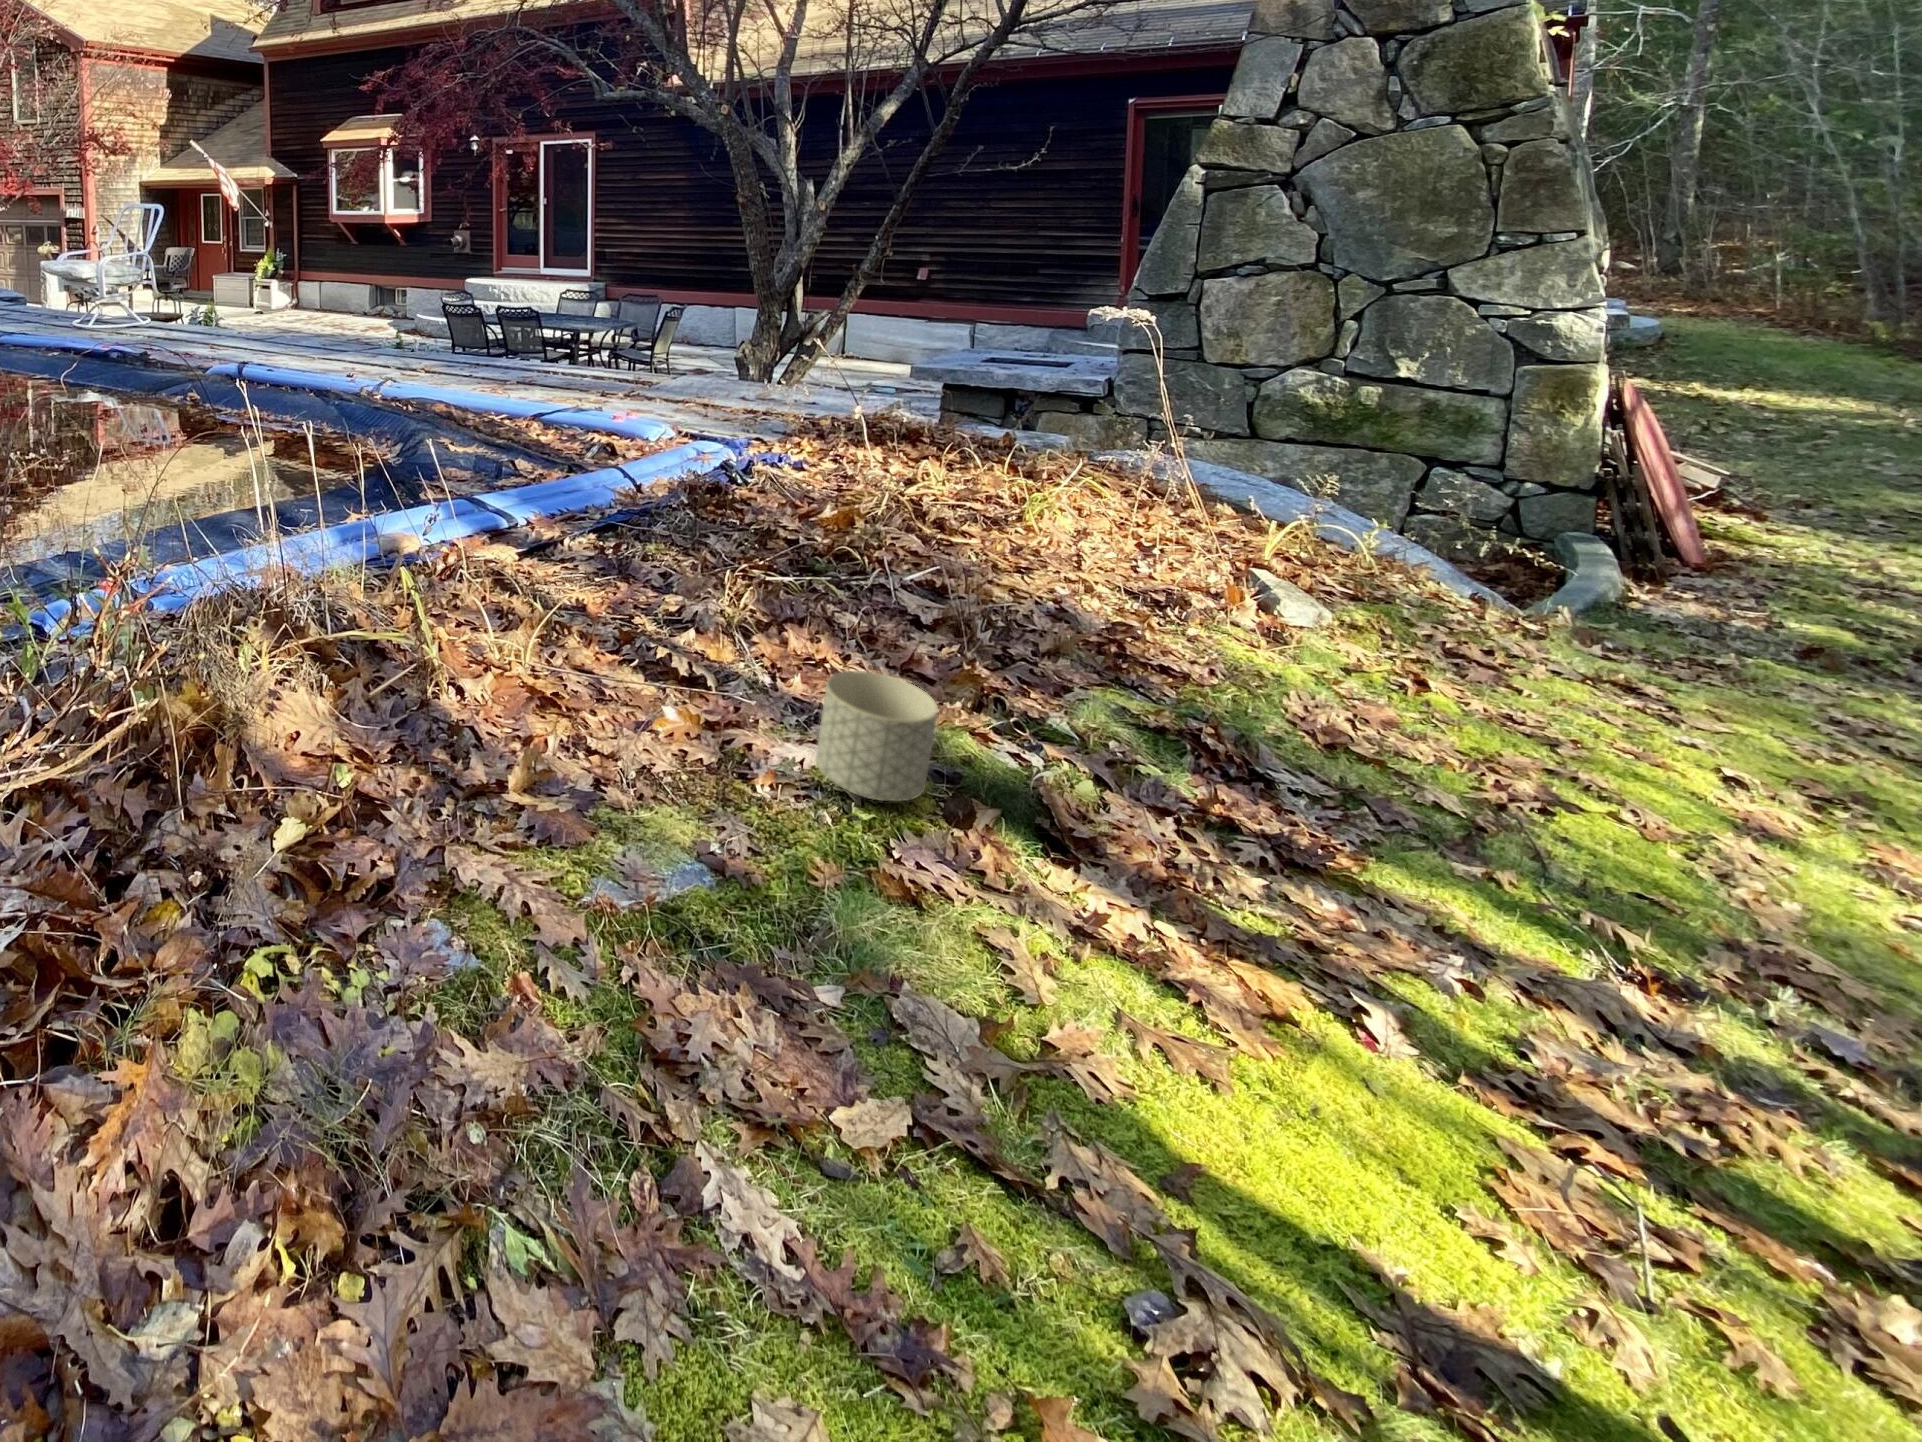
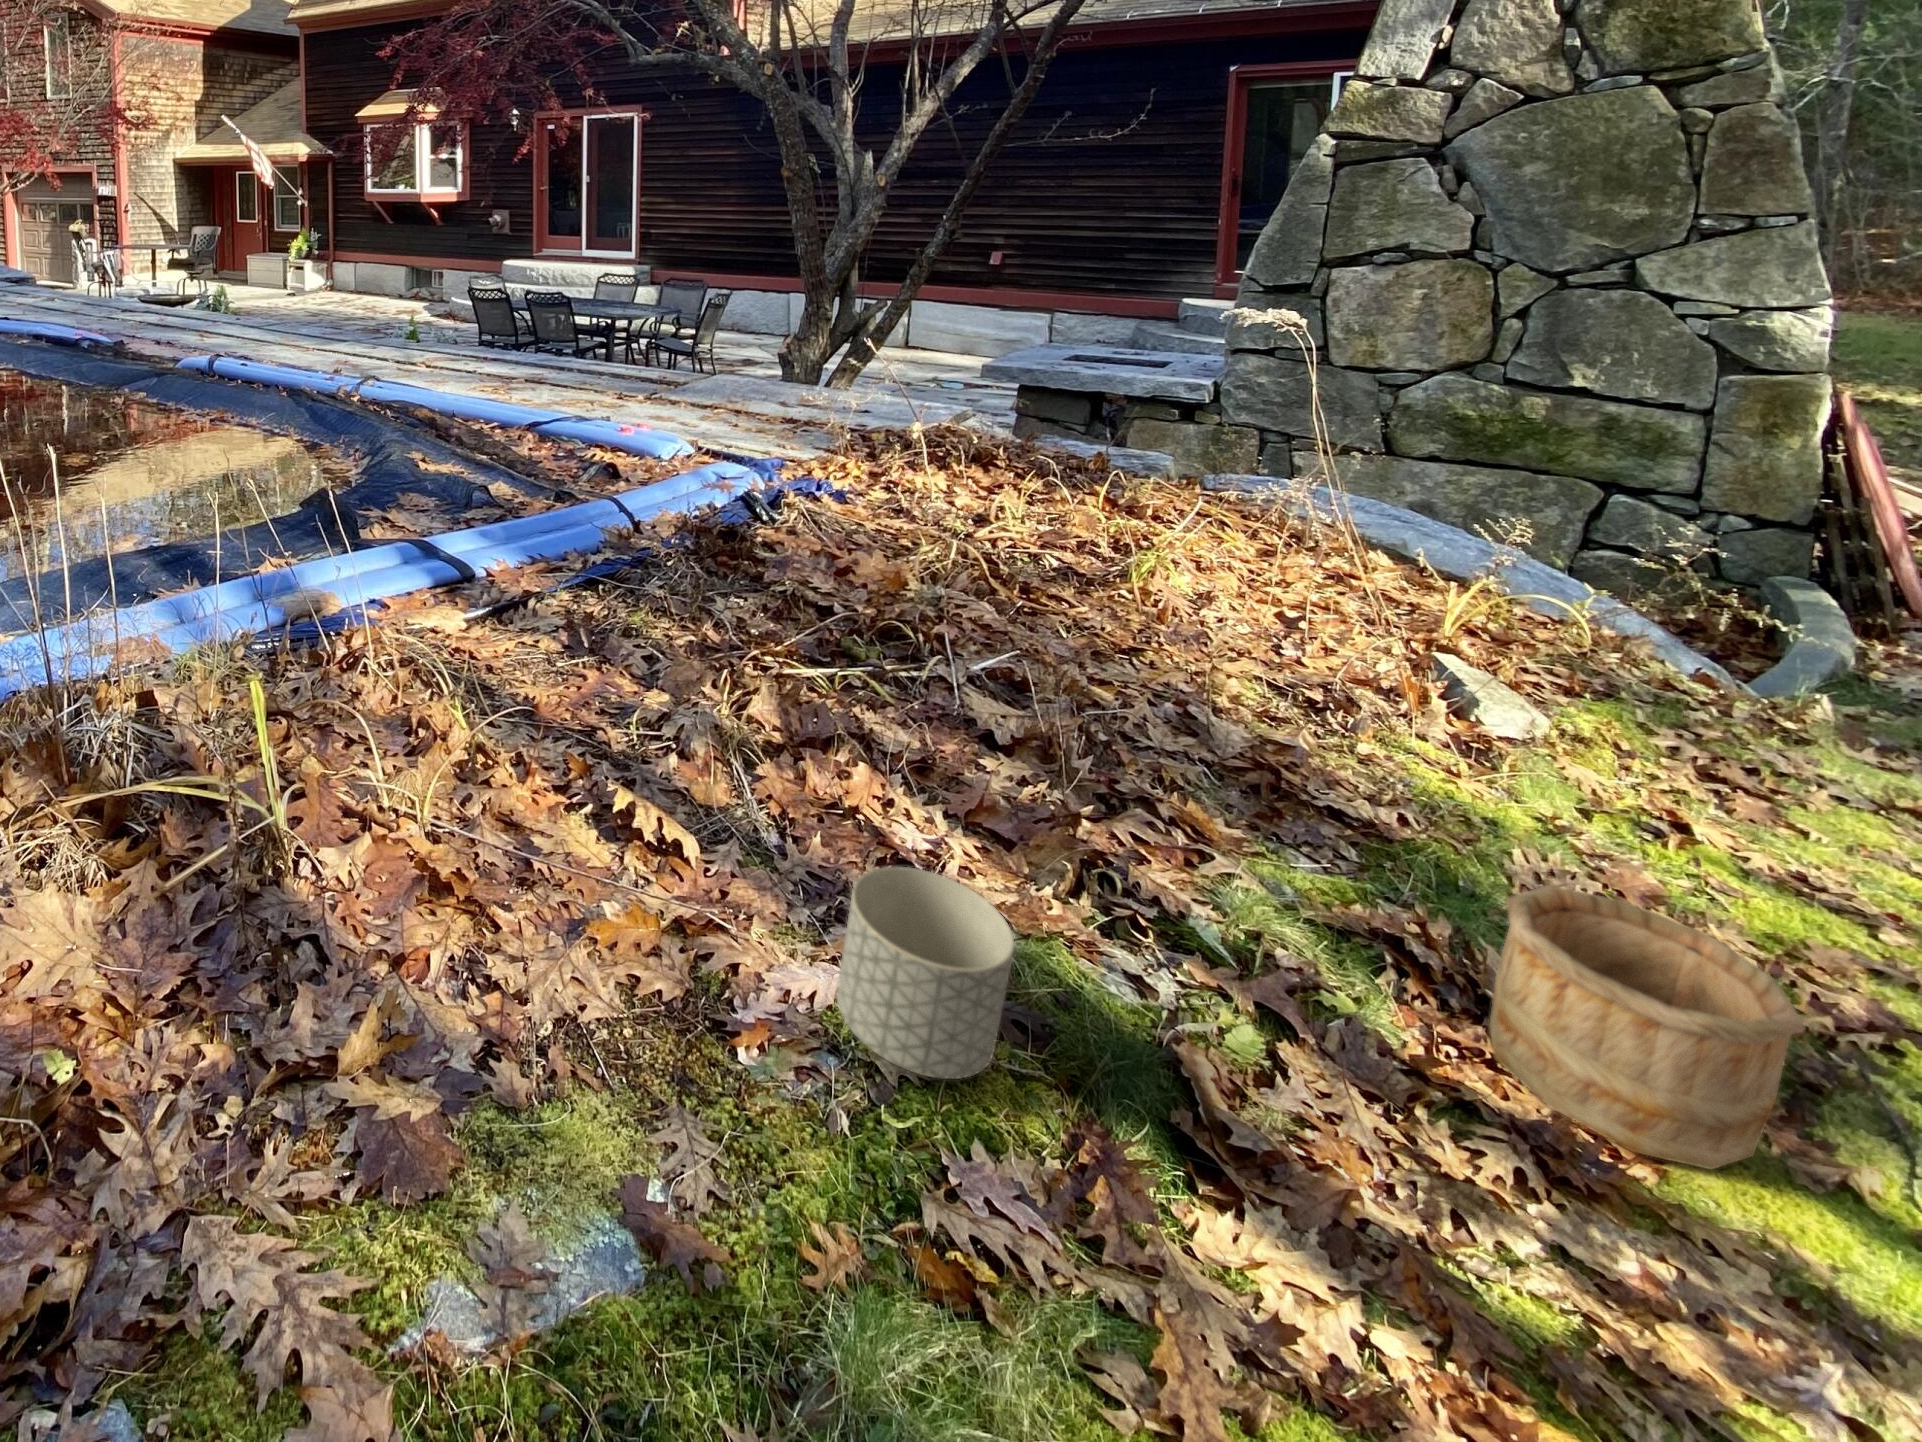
wooden bucket: none [1269,684,1456,853] -> present [1490,885,1805,1169]

